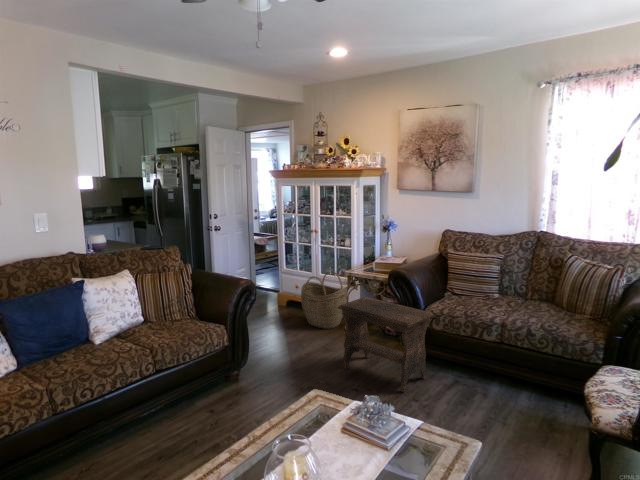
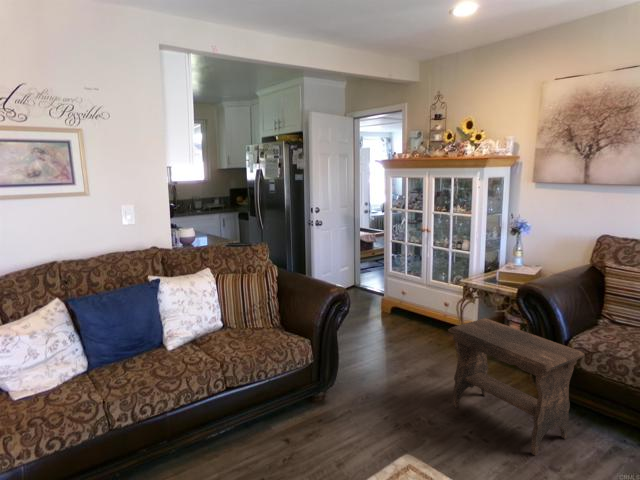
woven basket: present [301,271,347,329] -> none [405,280,462,349]

